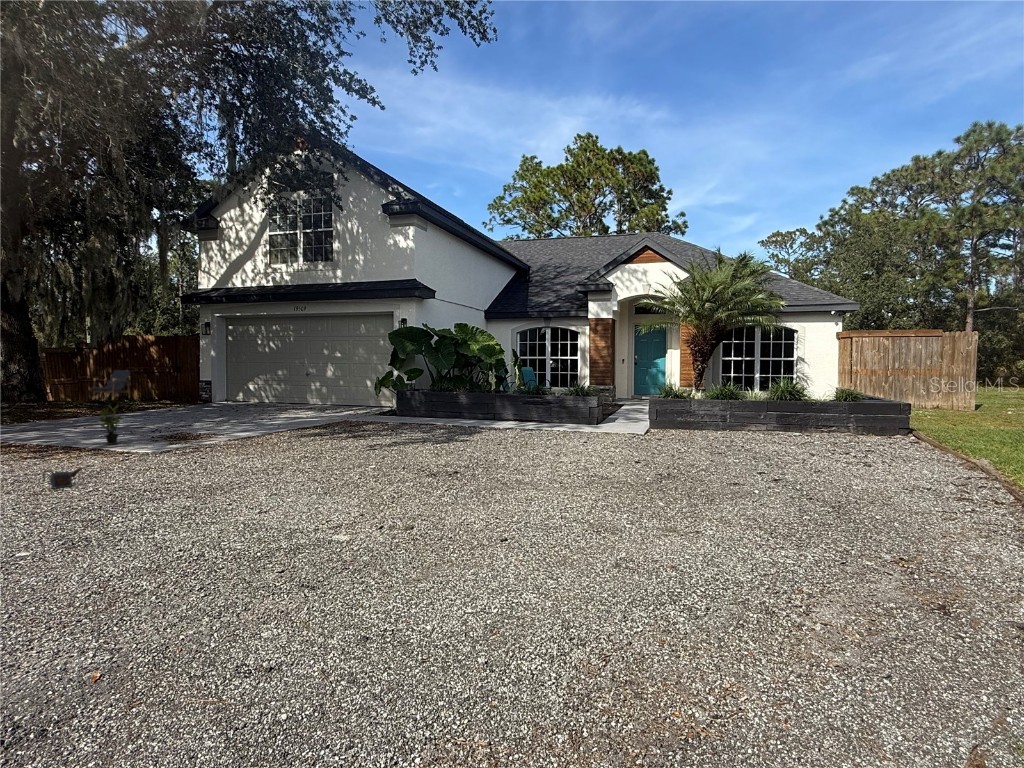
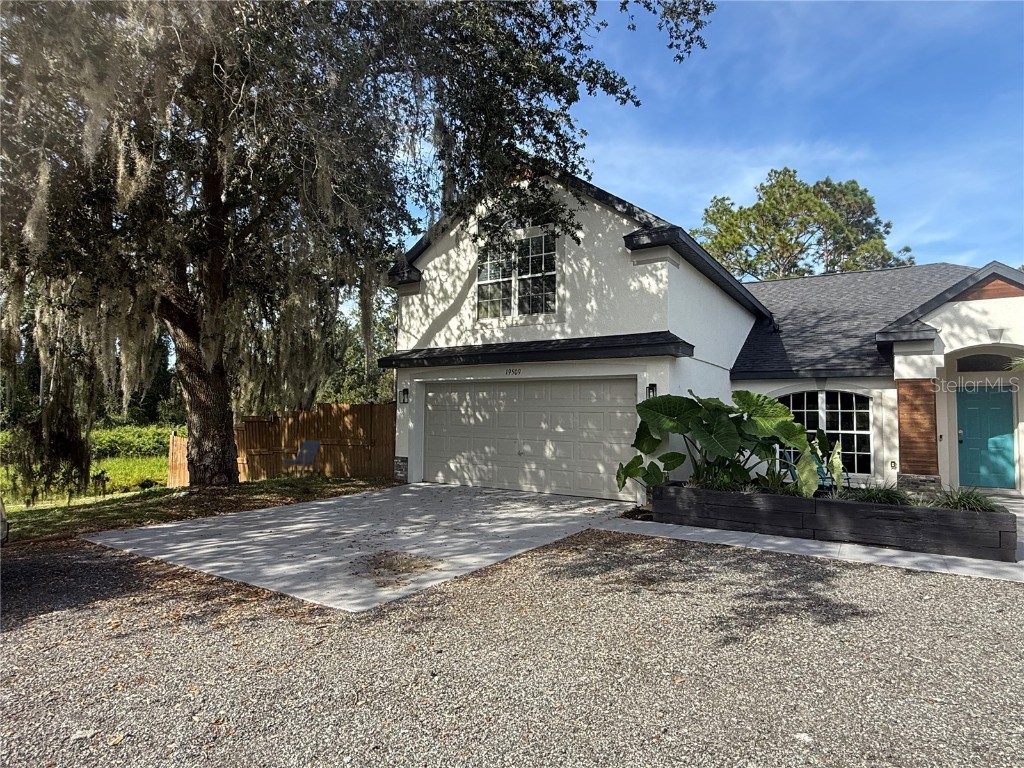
potted plant: present [98,405,122,445] -> none [305,515,336,575]
watering can: present [42,468,82,488] -> none [234,693,303,744]

